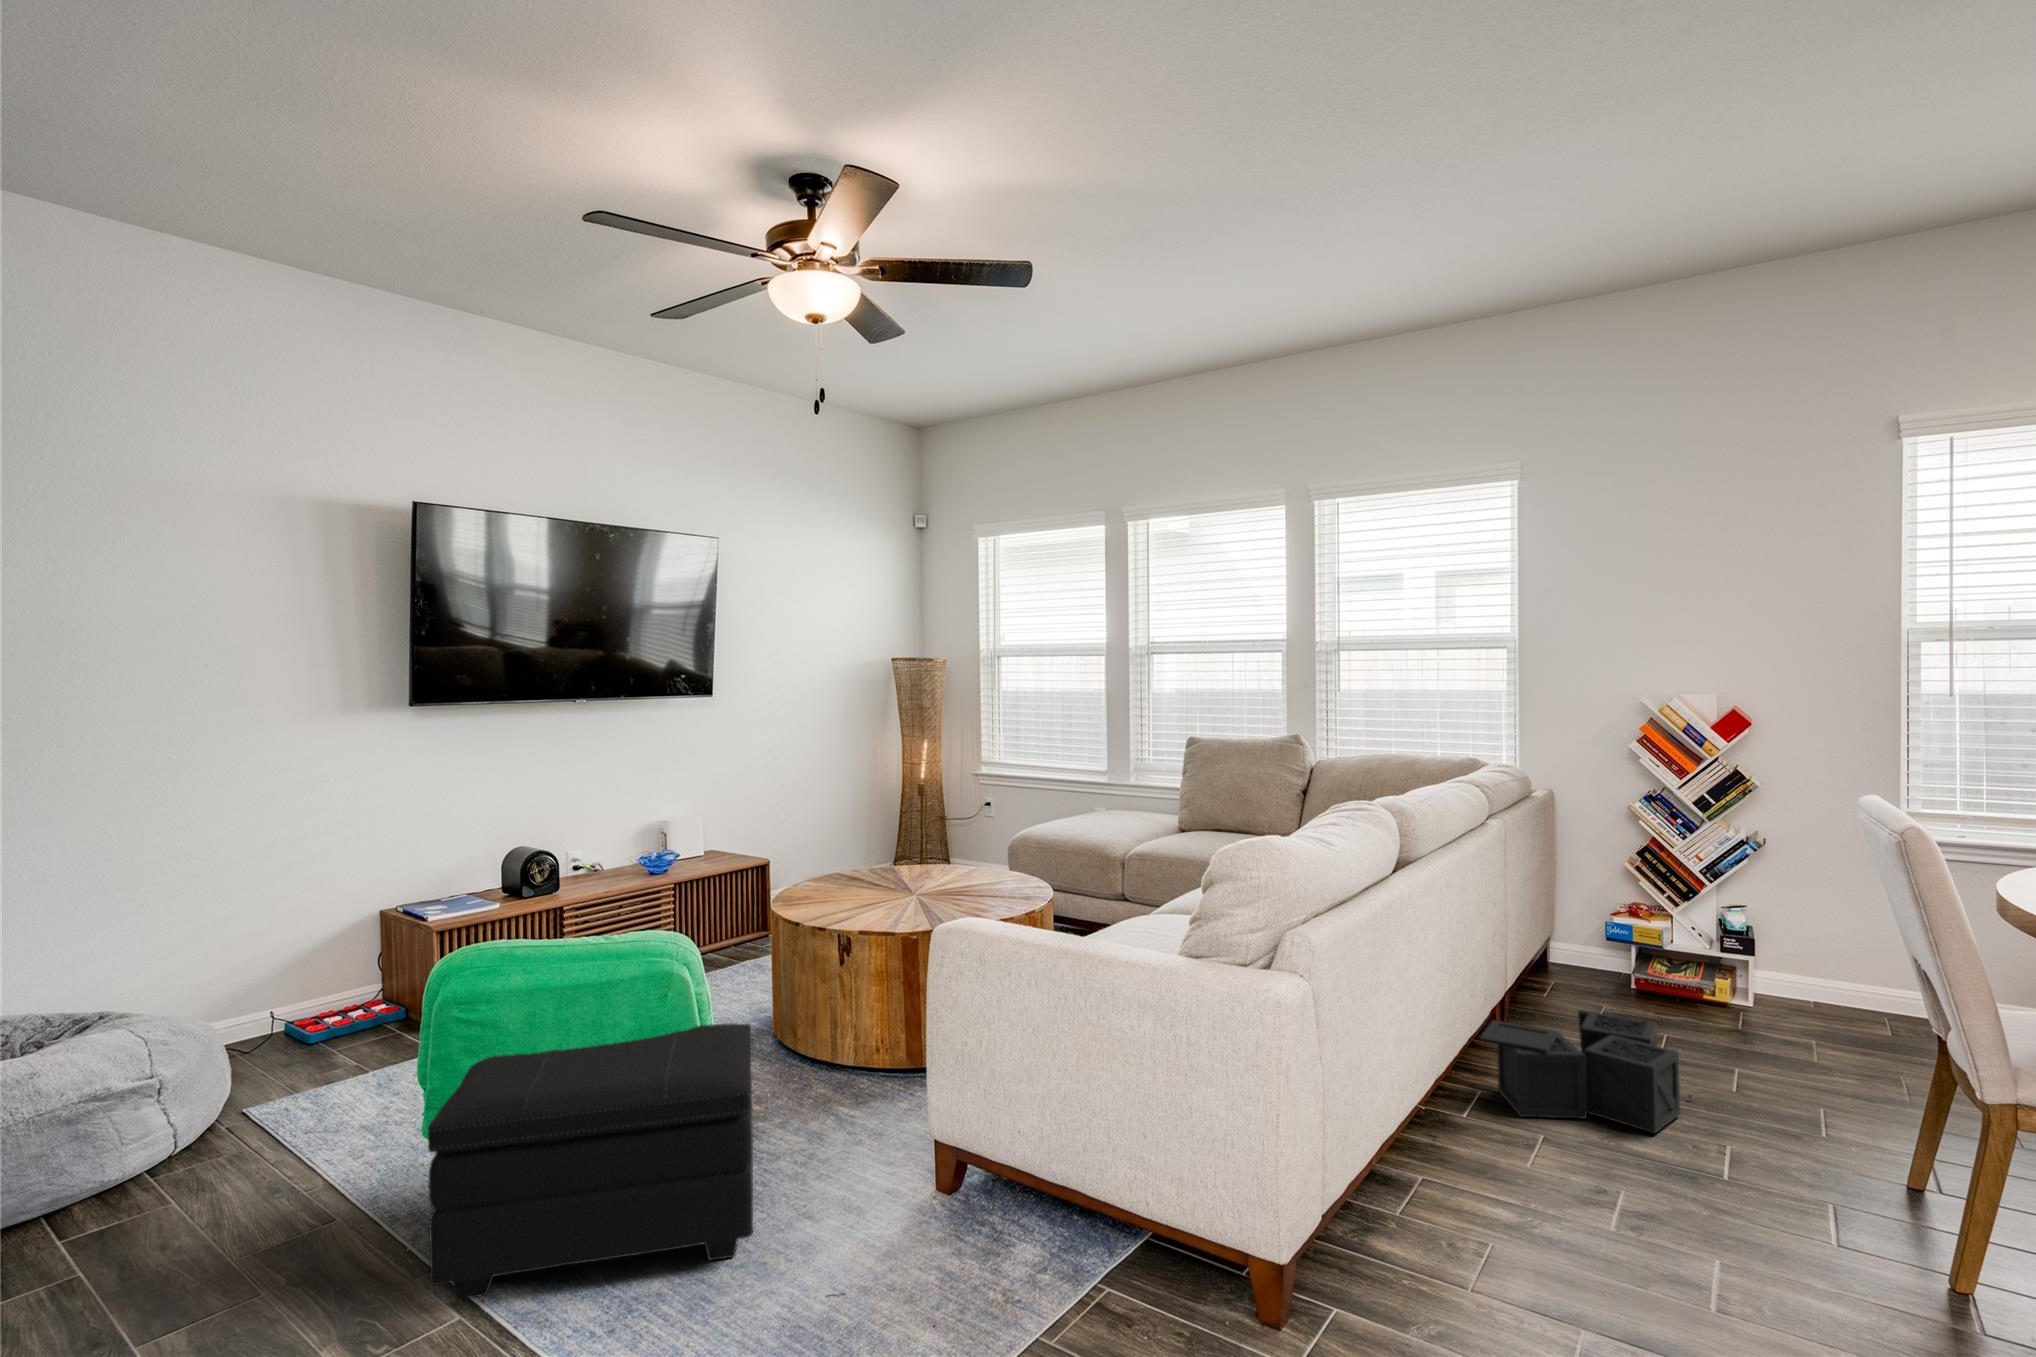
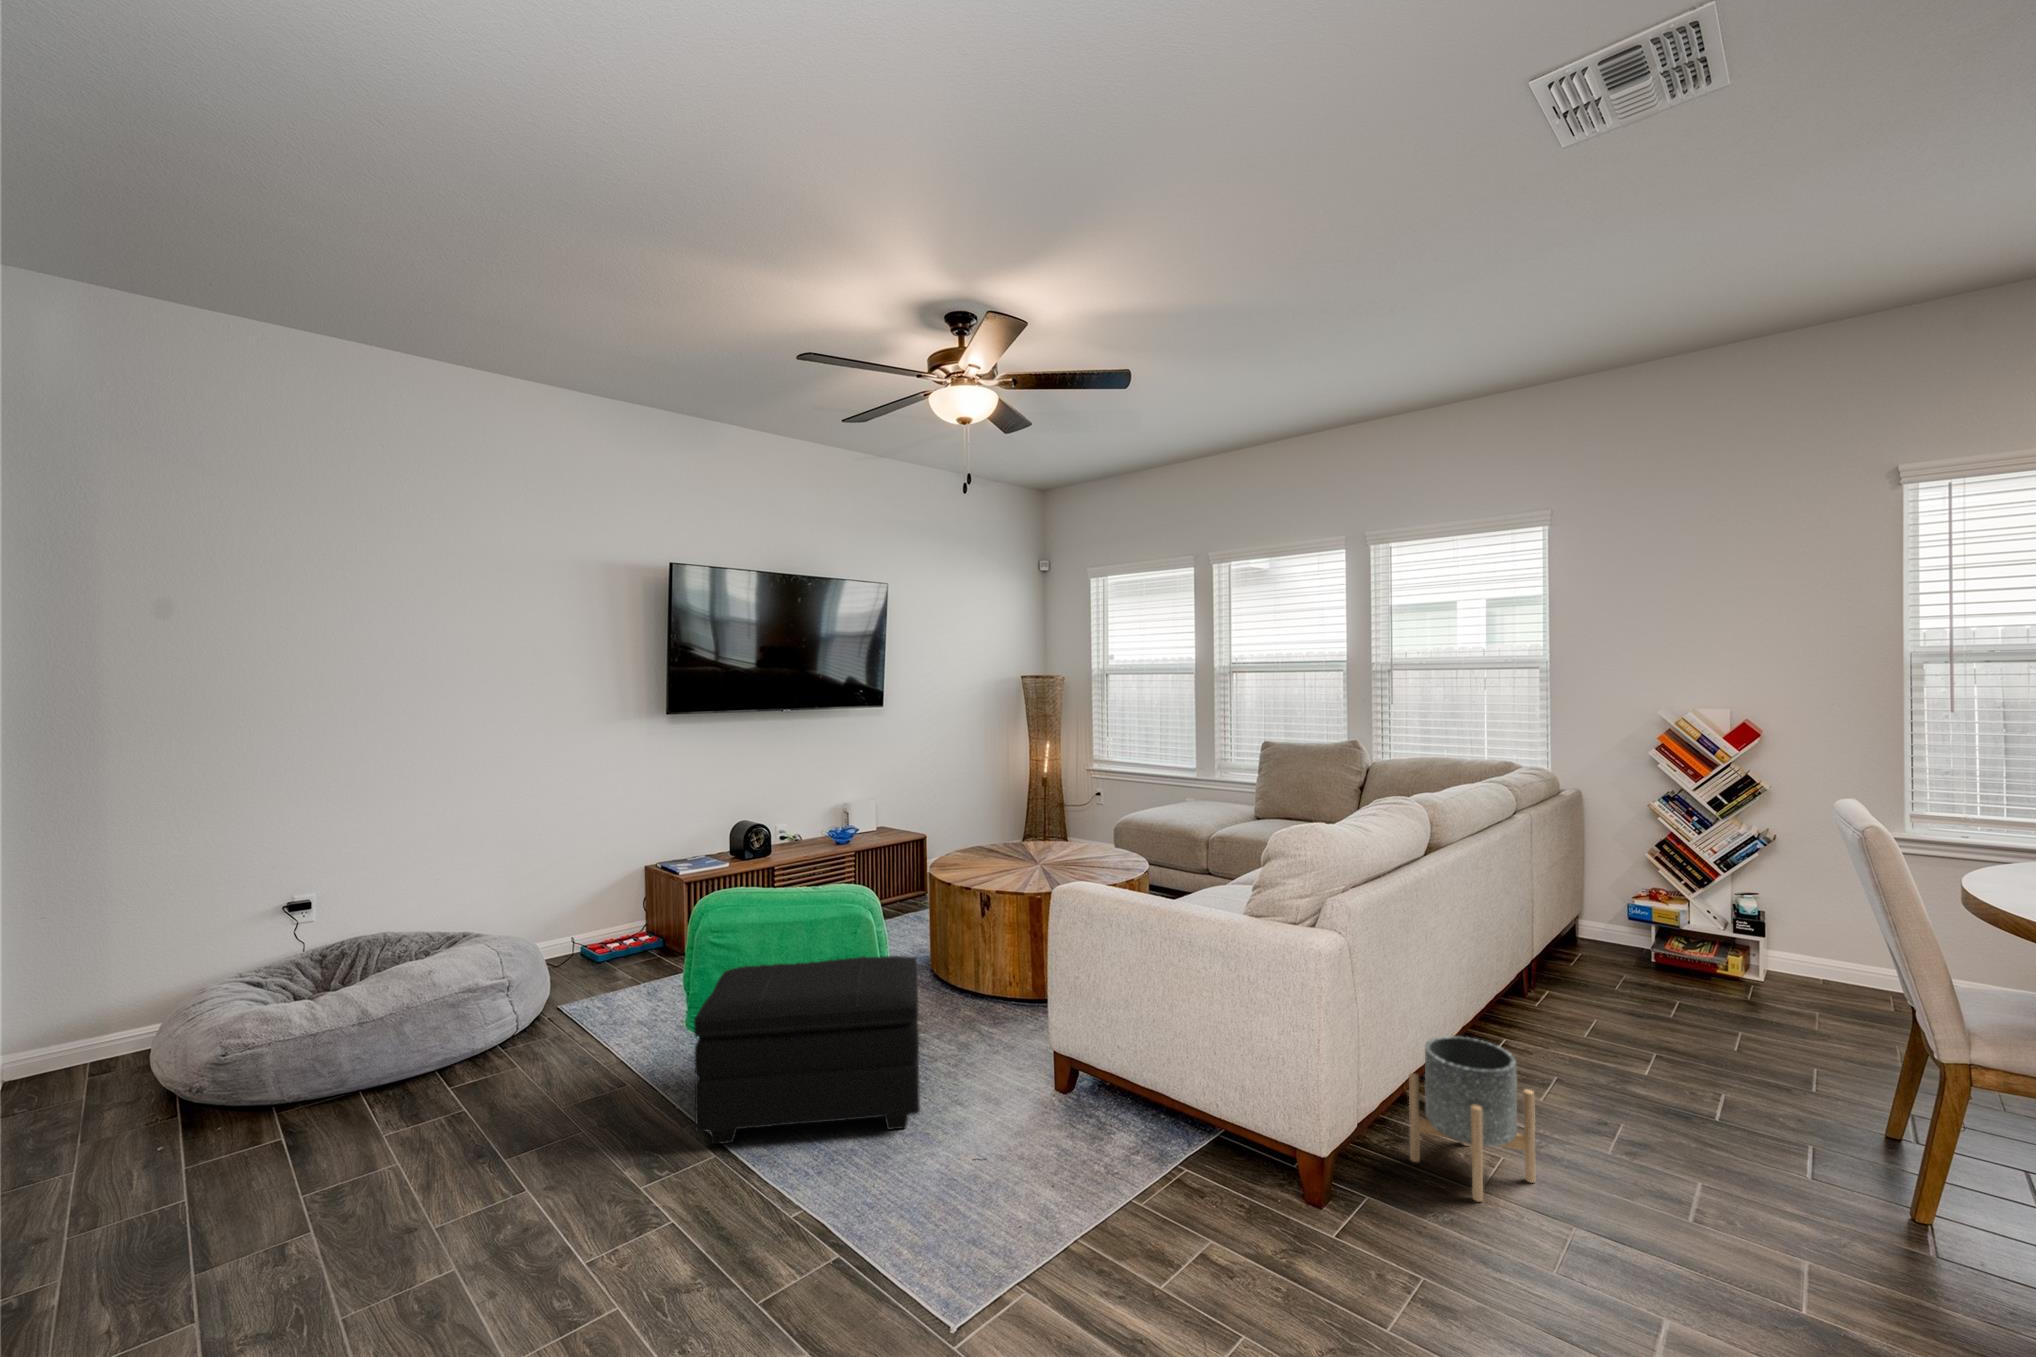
storage bin: present [1479,1010,1692,1133] -> none [1503,976,1695,1081]
planter: none [1382,1097,1532,1305] -> present [1409,1036,1536,1202]

